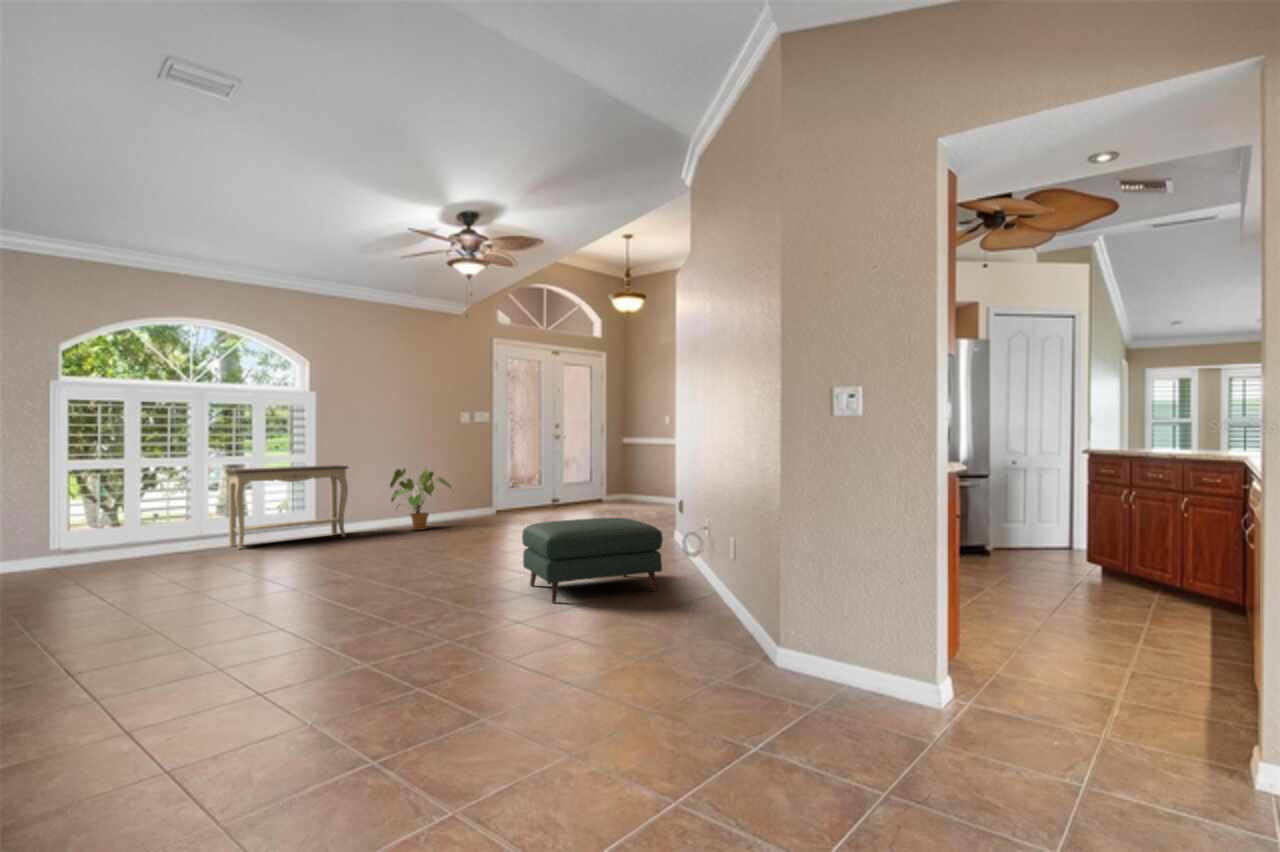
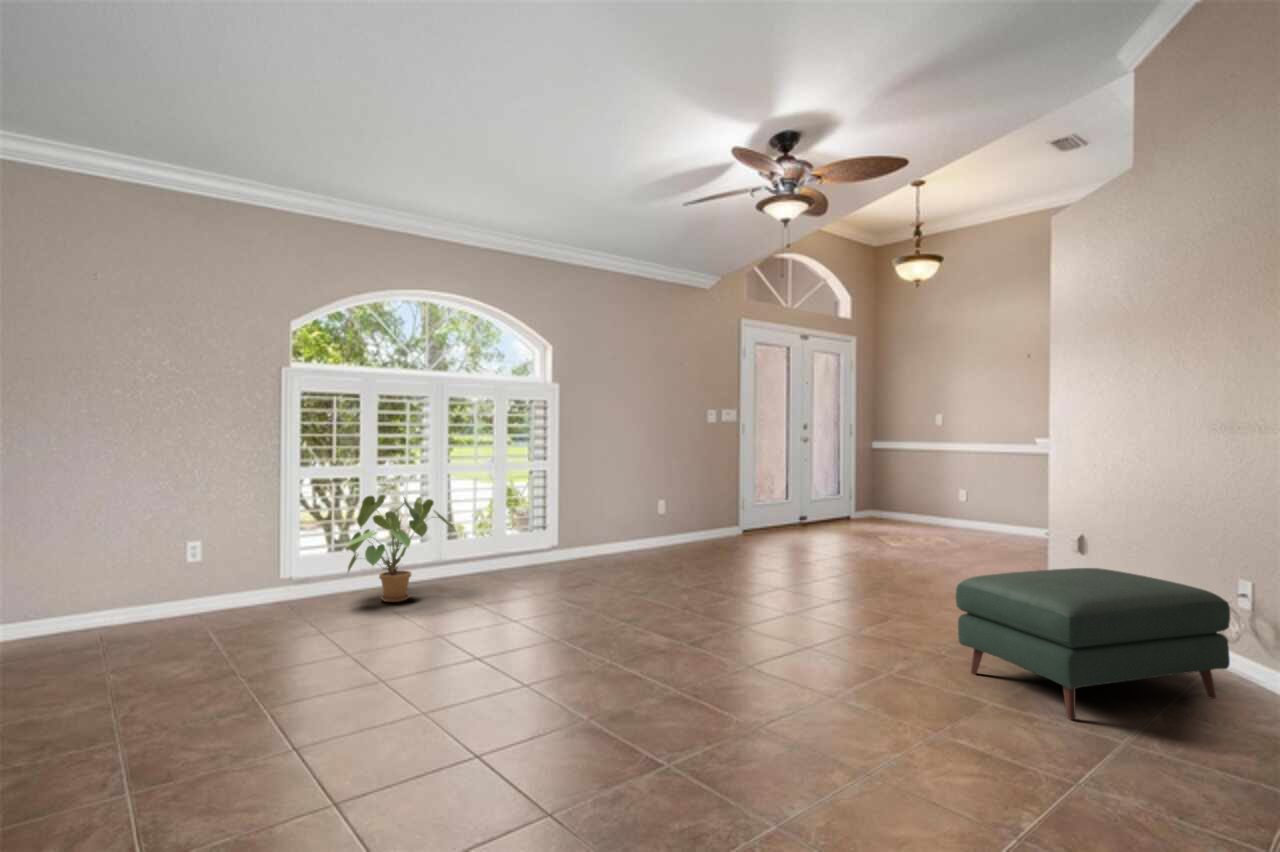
console table: present [226,465,348,549] -> none [465,474,601,580]
house plant: present [390,468,452,530] -> present [347,495,455,602]

